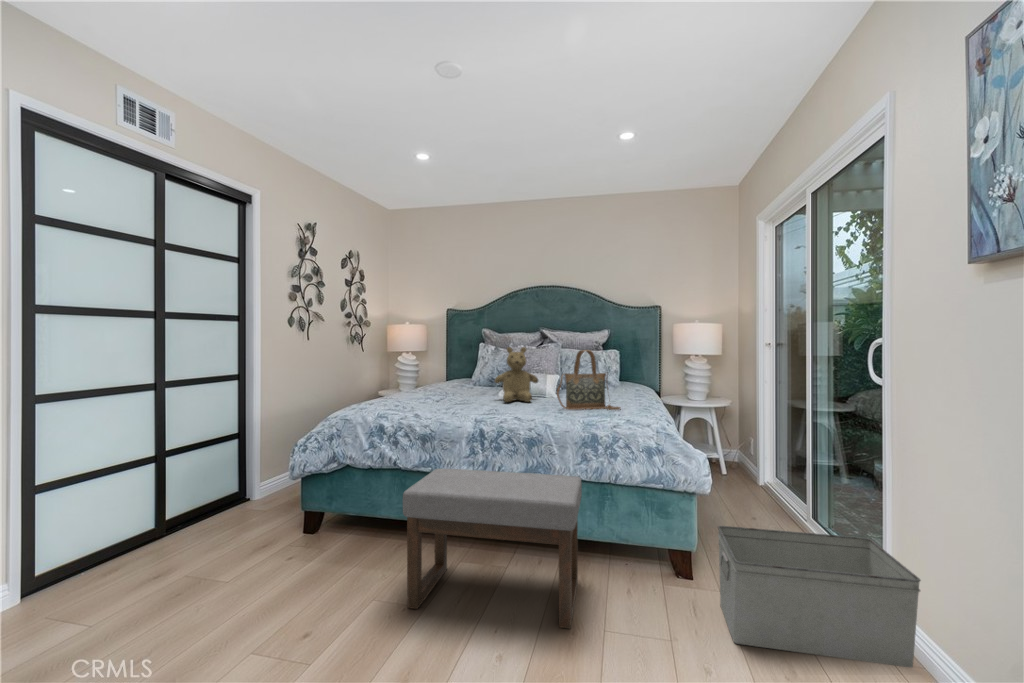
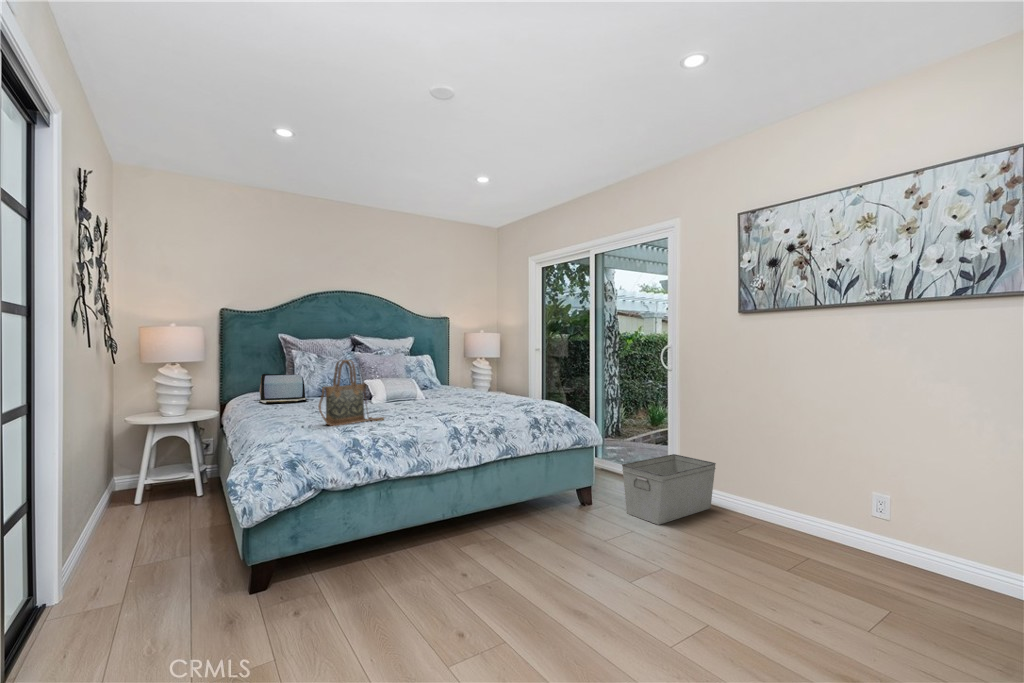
teddy bear: present [495,347,538,402] -> none [387,352,431,406]
handbag: present [557,350,621,410] -> present [319,360,384,426]
laptop: none [436,364,476,390] -> present [259,374,309,403]
ottoman: present [403,468,582,629] -> none [451,450,598,586]

